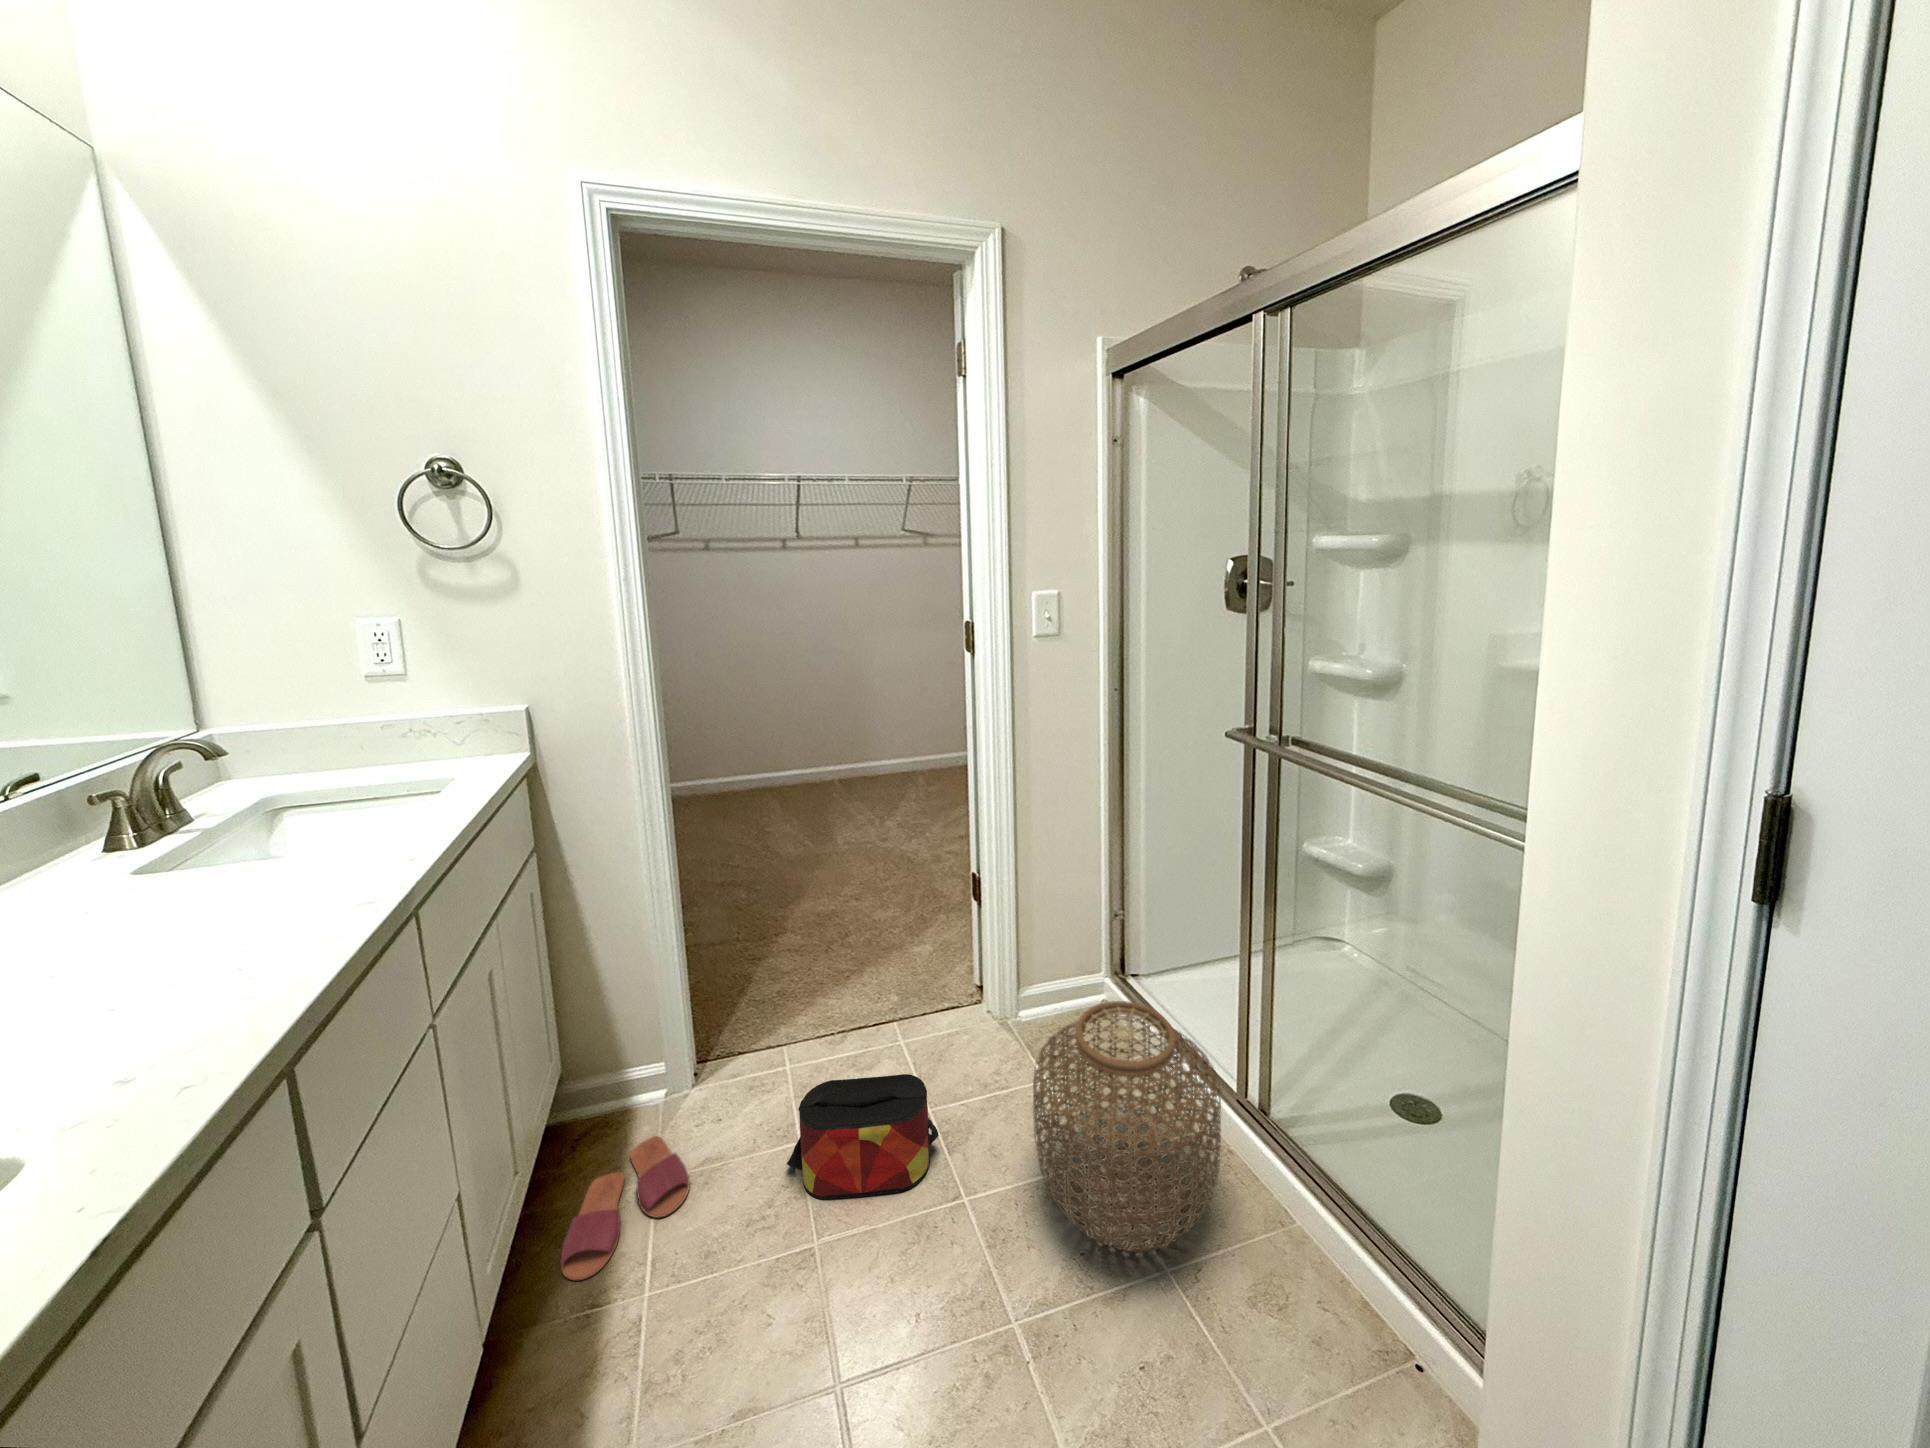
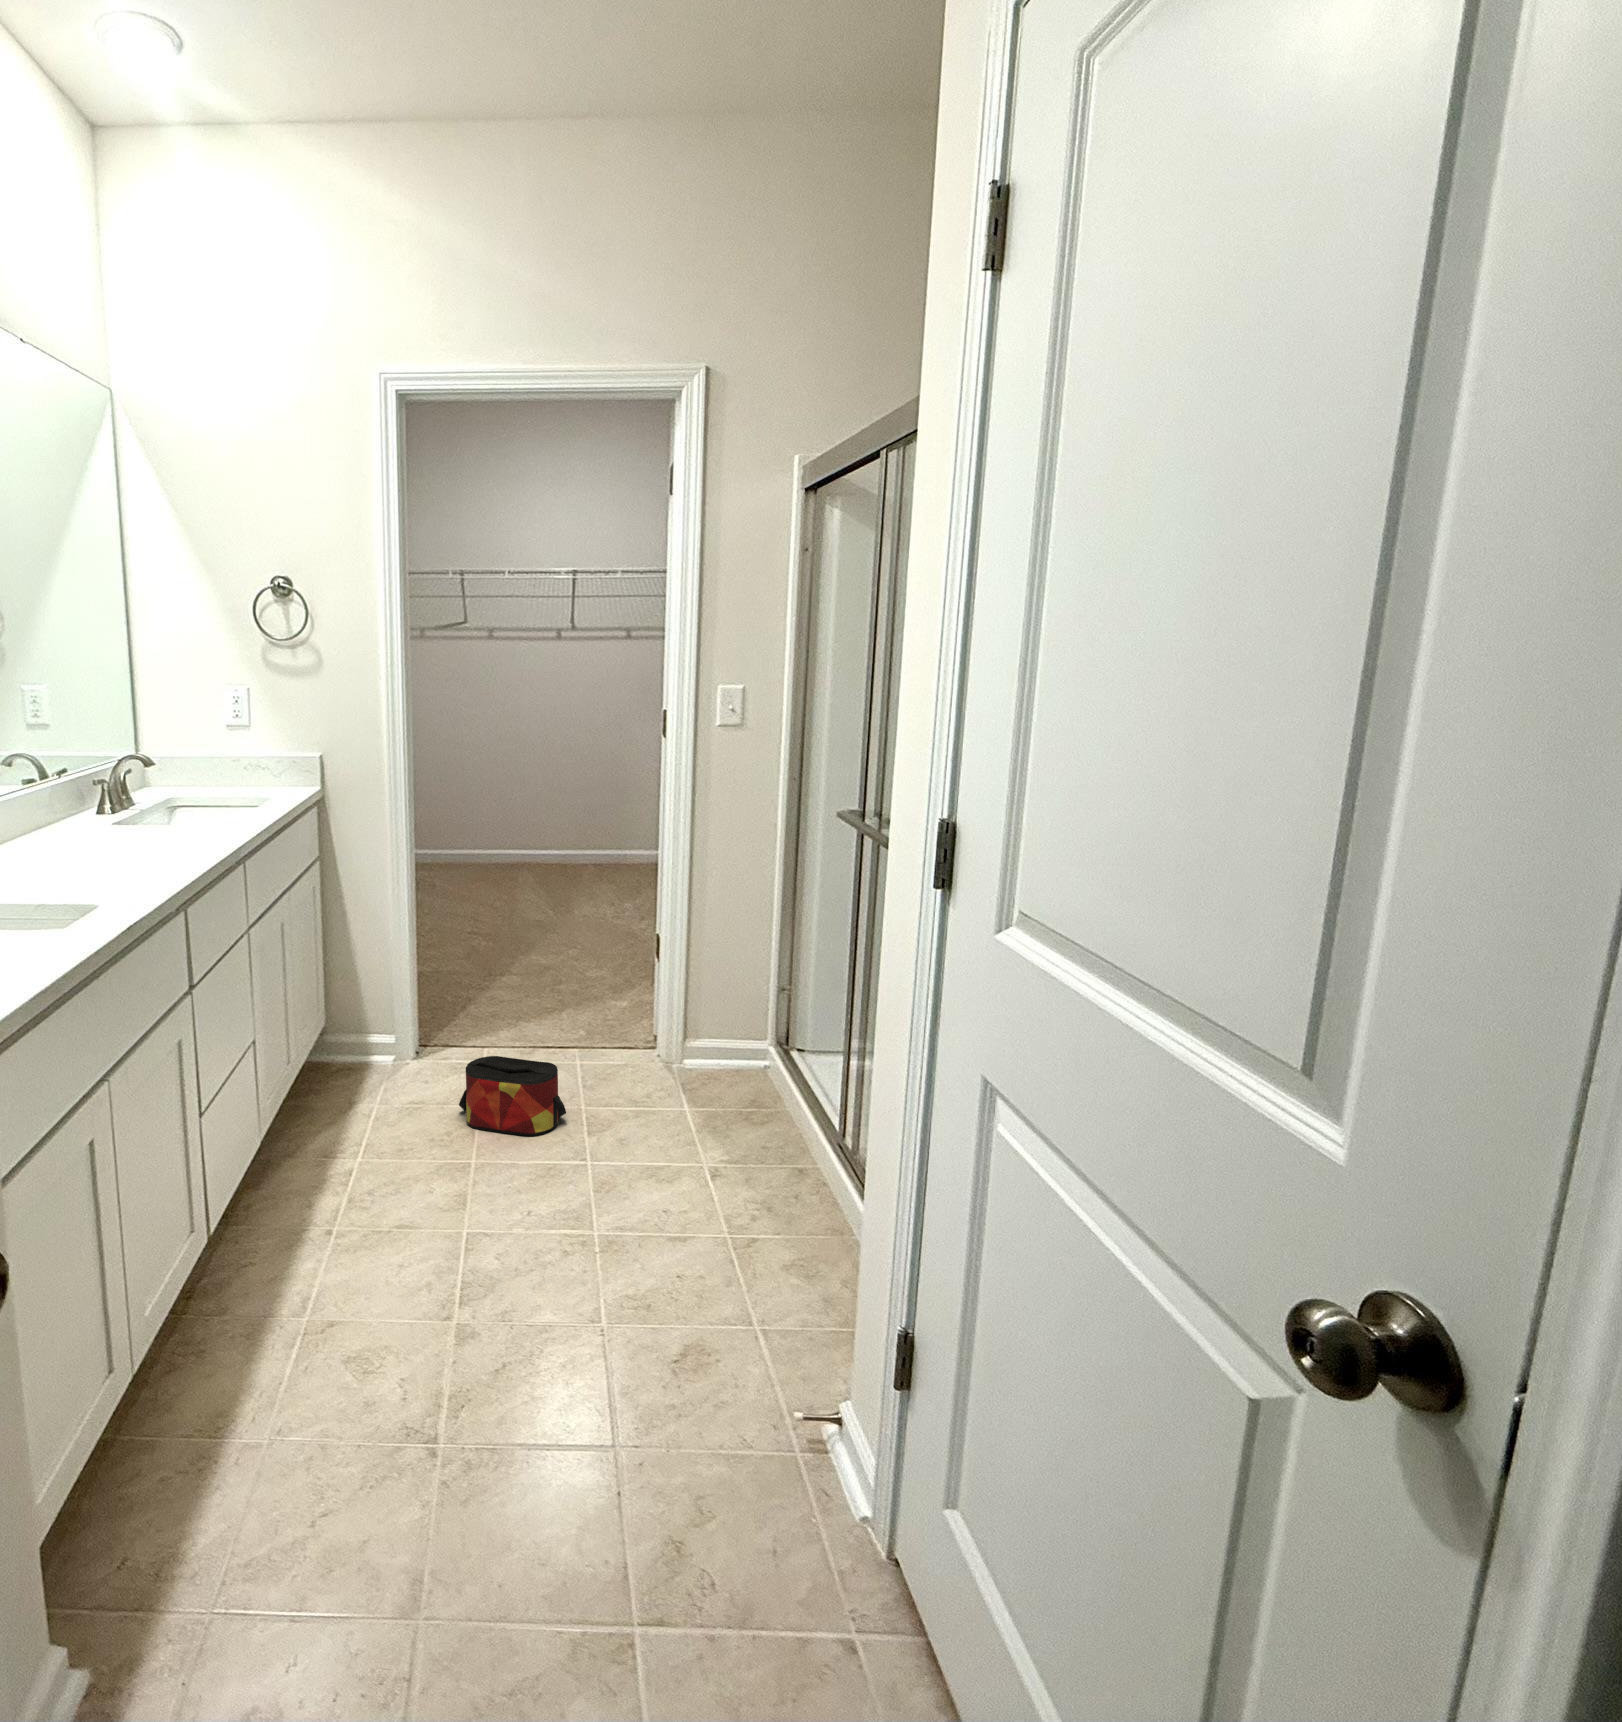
woven basket: present [1033,1001,1221,1252] -> none [601,1026,742,1193]
slippers: present [561,1136,690,1280] -> none [309,1078,398,1129]

